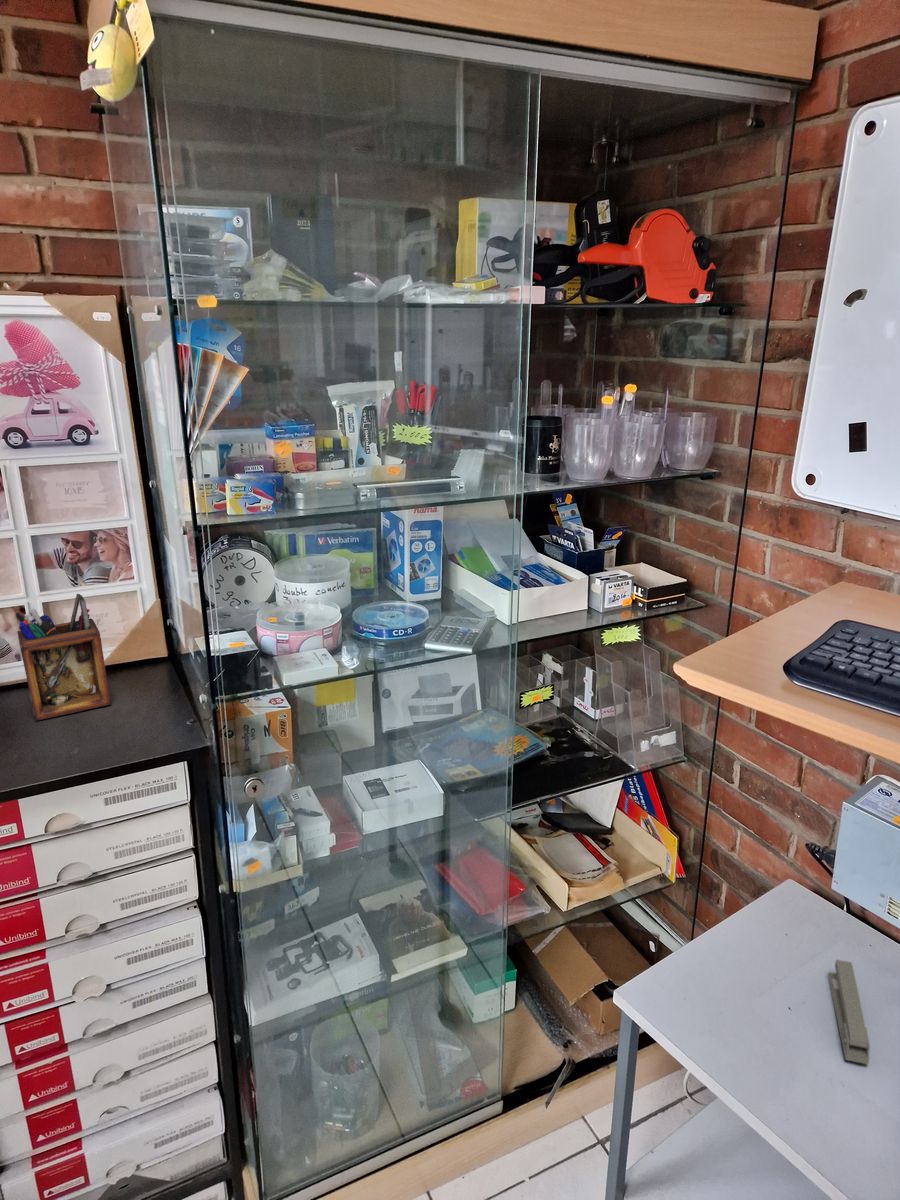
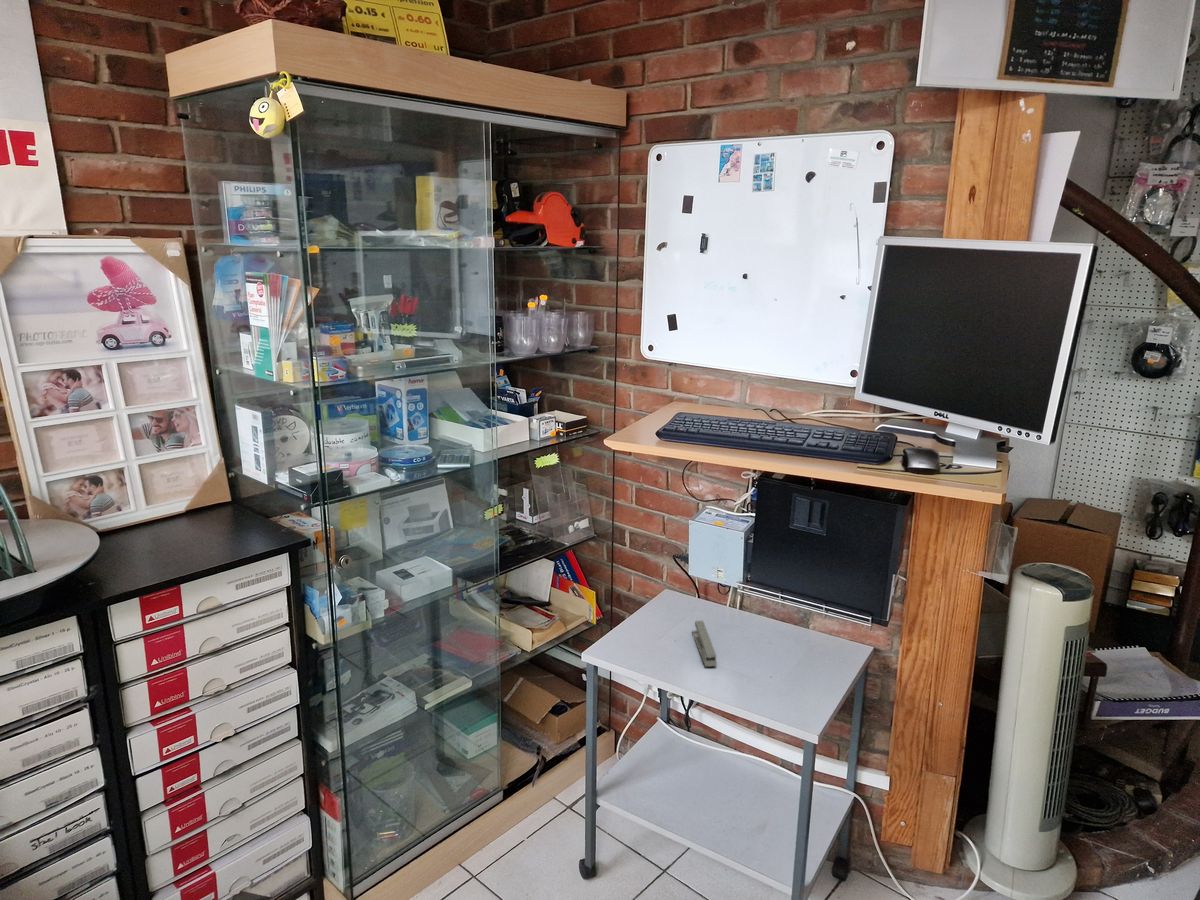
desk organizer: present [15,594,111,721] -> none [131,453,210,545]

